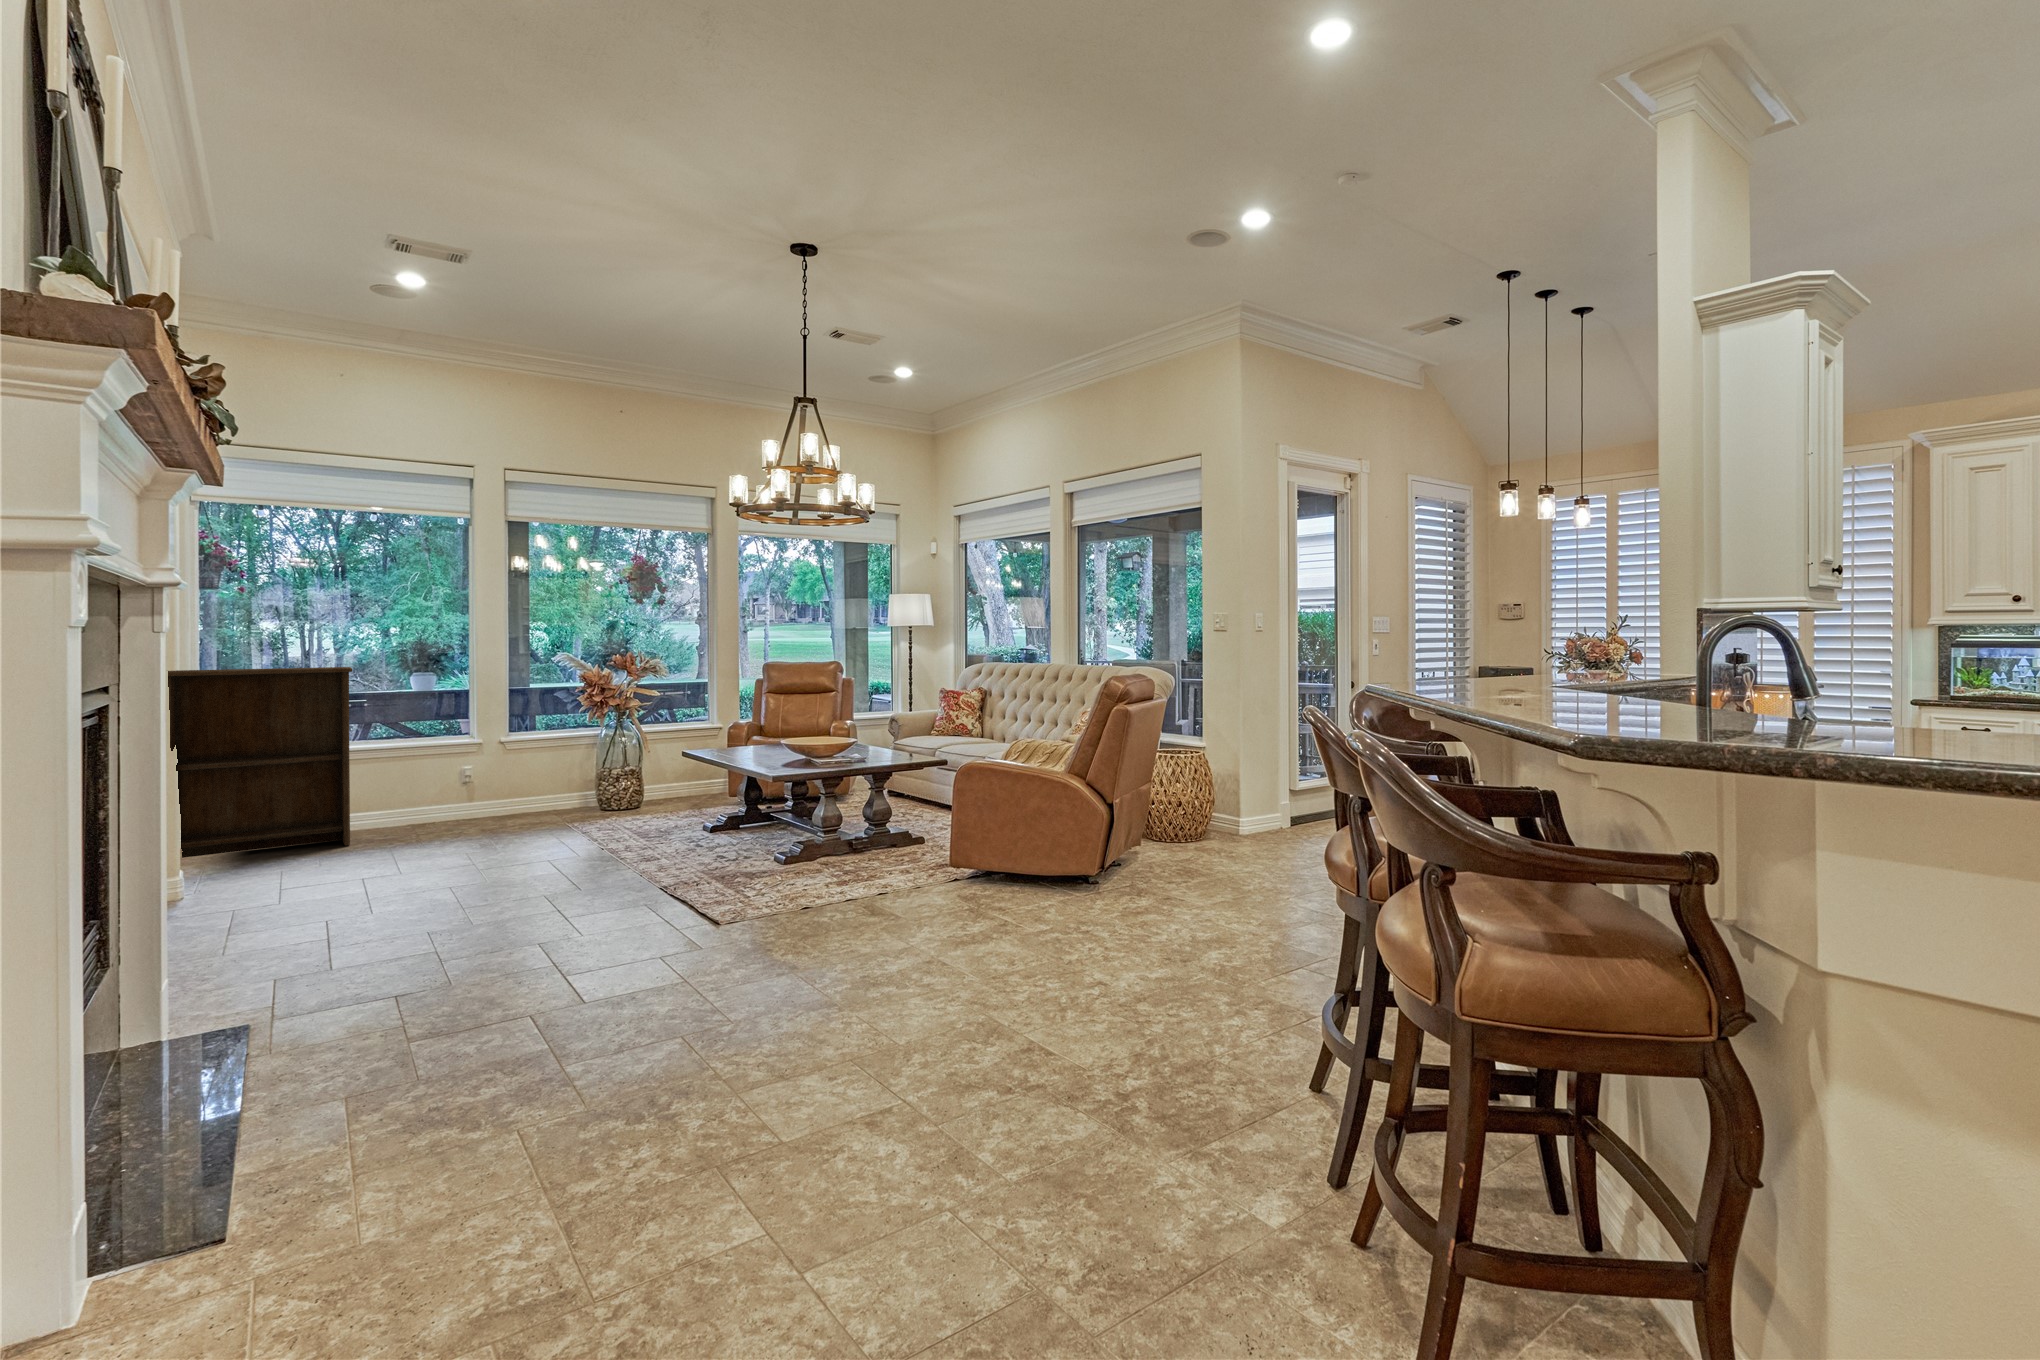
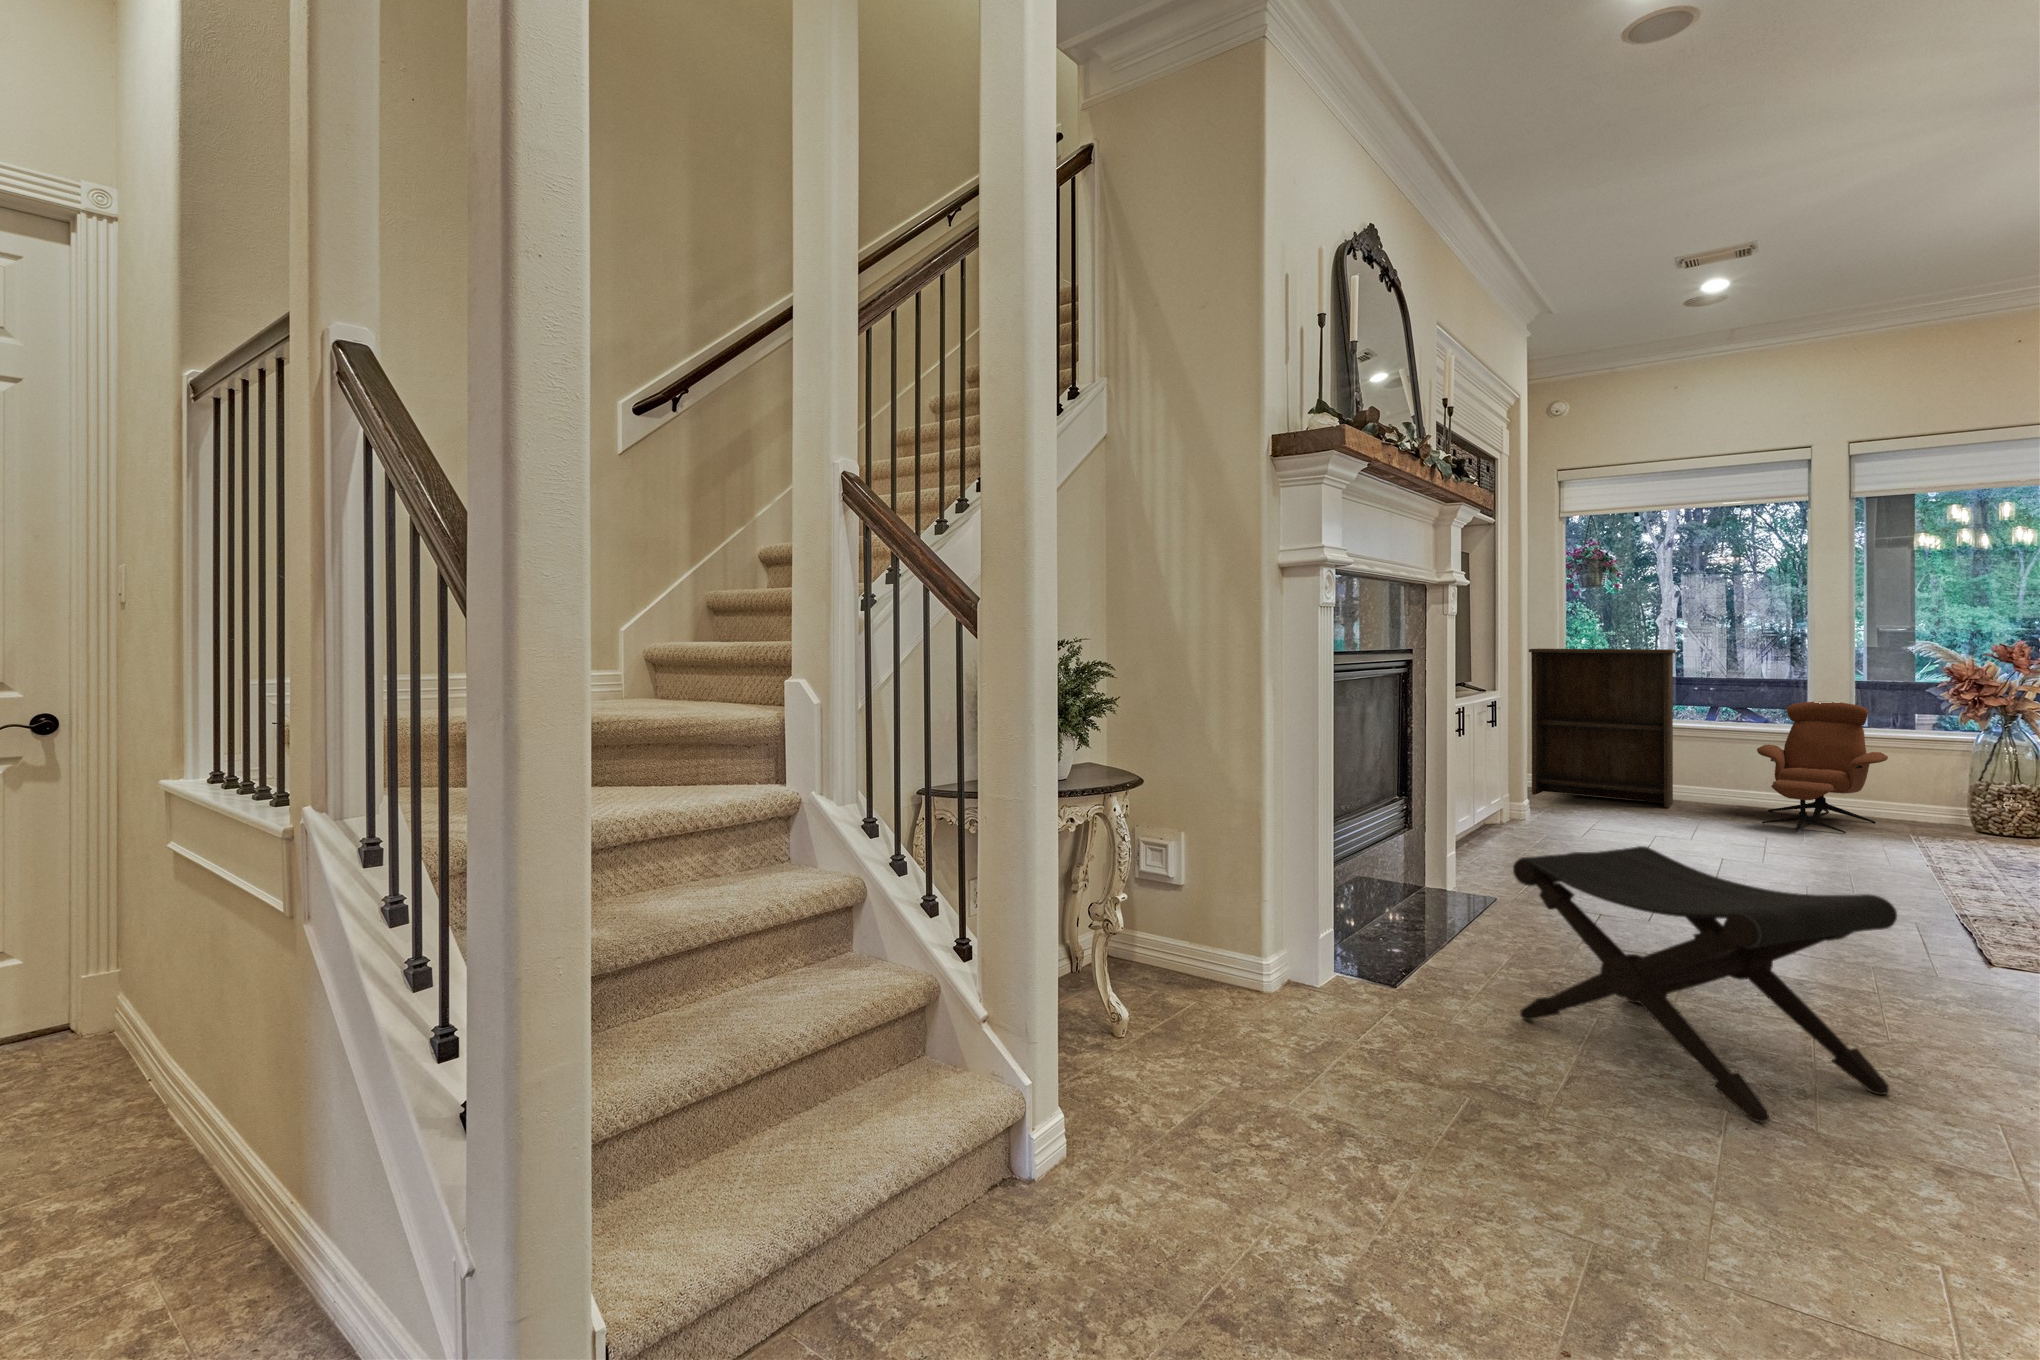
lounge chair: none [434,712,542,843] -> present [1757,702,1888,833]
footstool: none [434,897,779,1186] -> present [1513,846,1897,1122]

